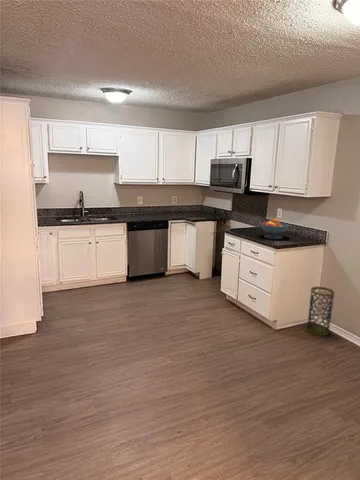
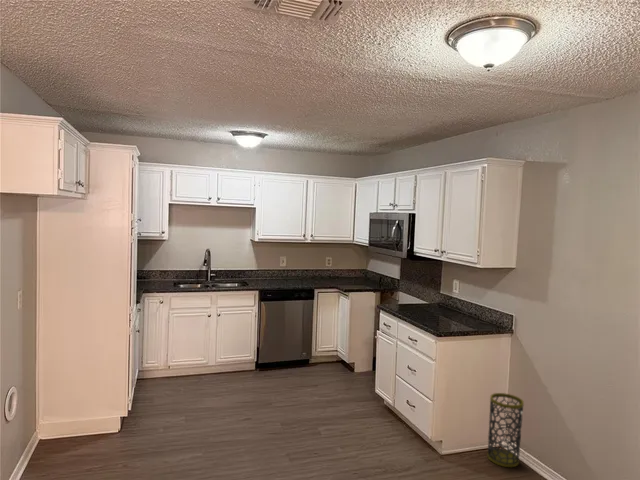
fruit bowl: present [260,219,289,239] -> none [422,294,462,322]

